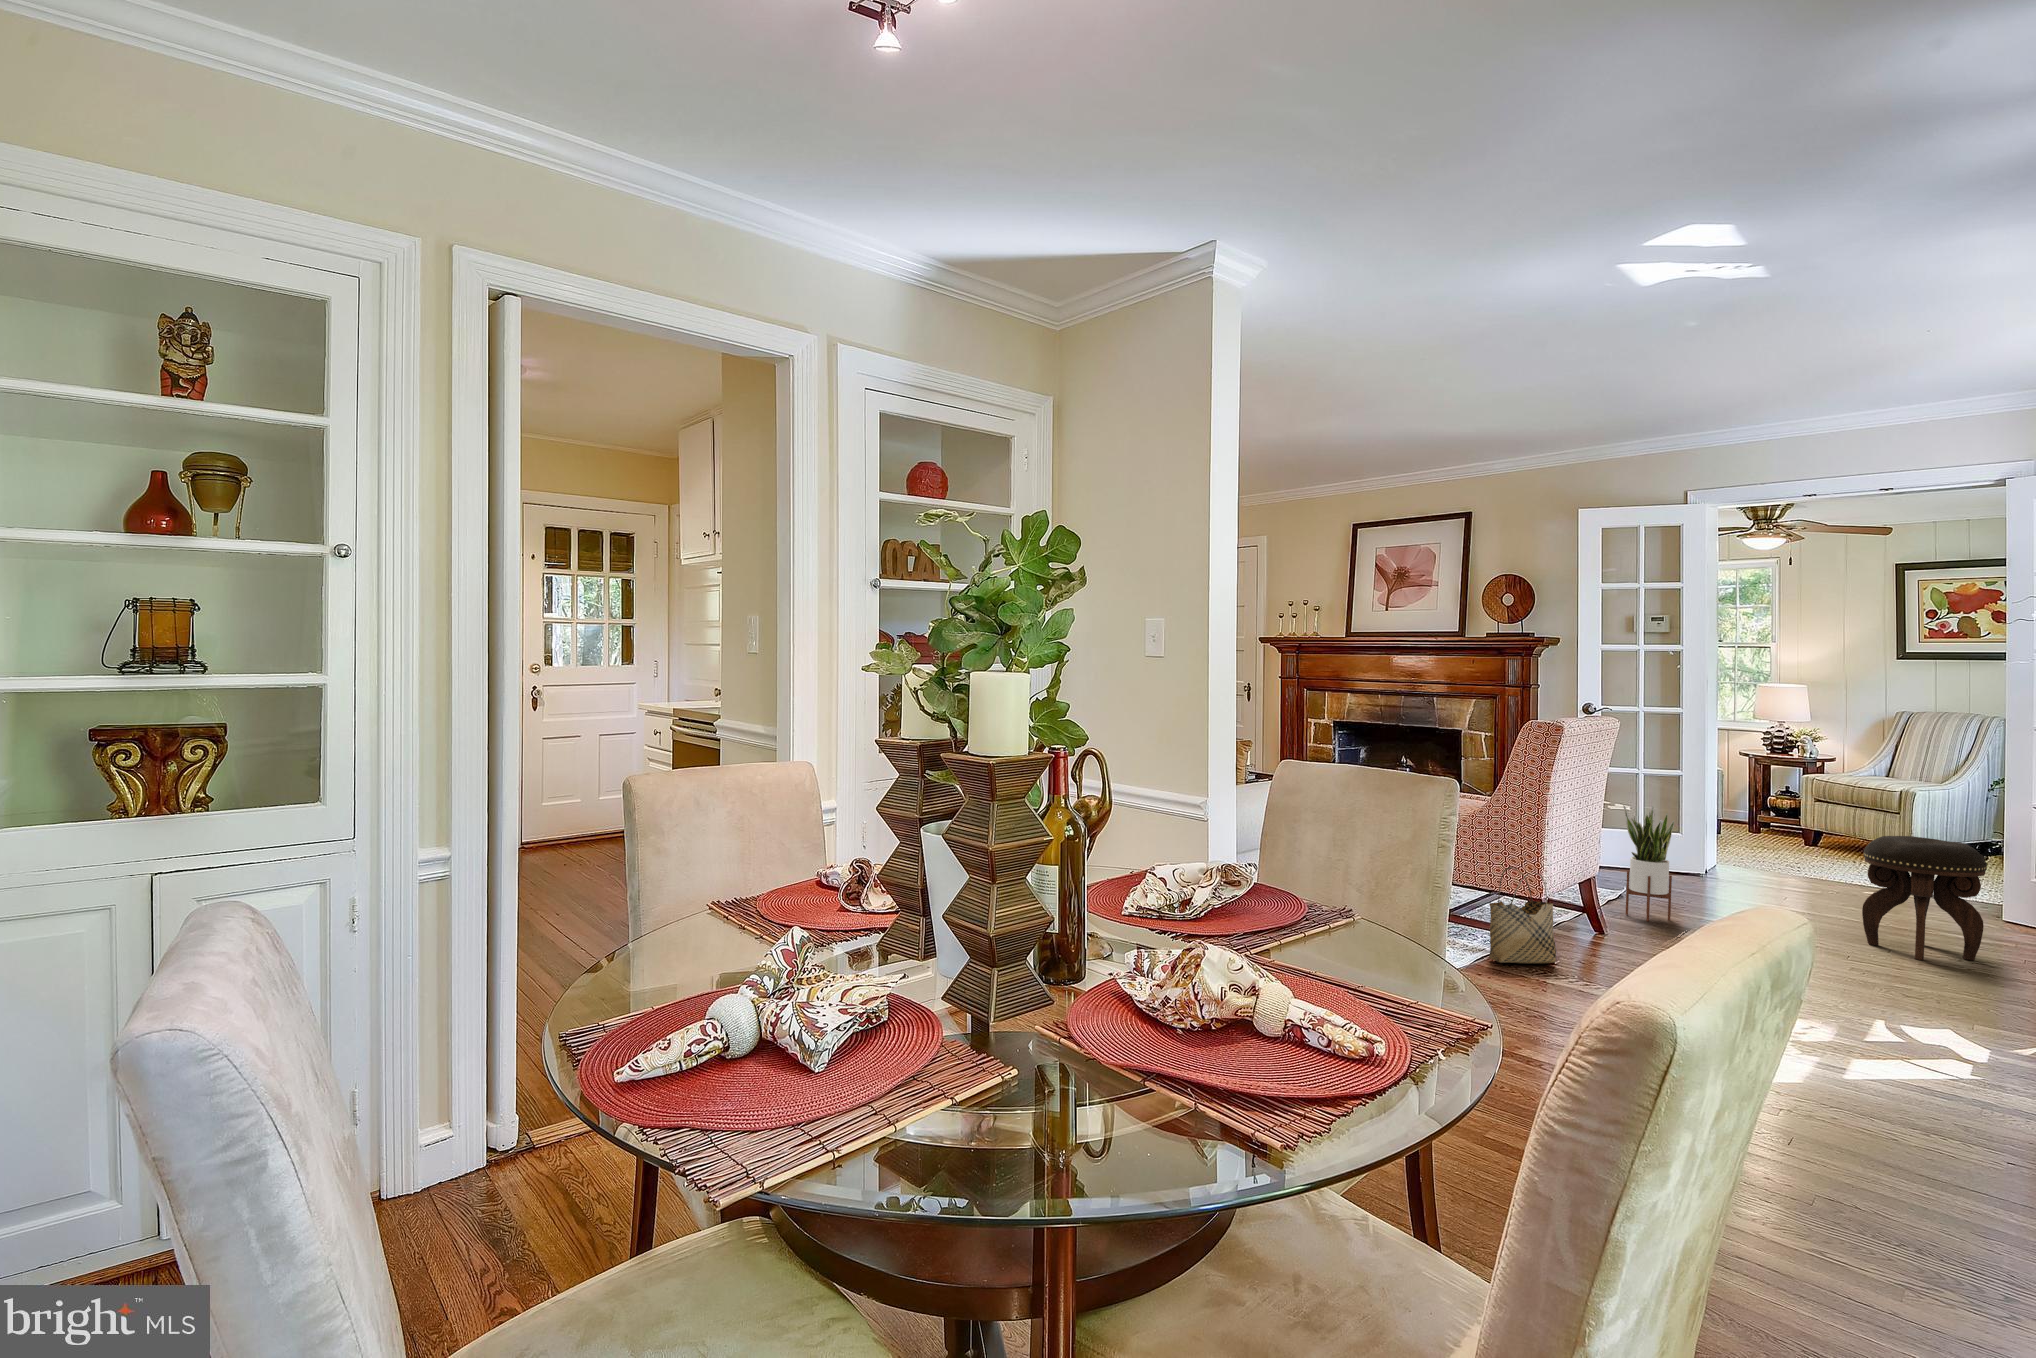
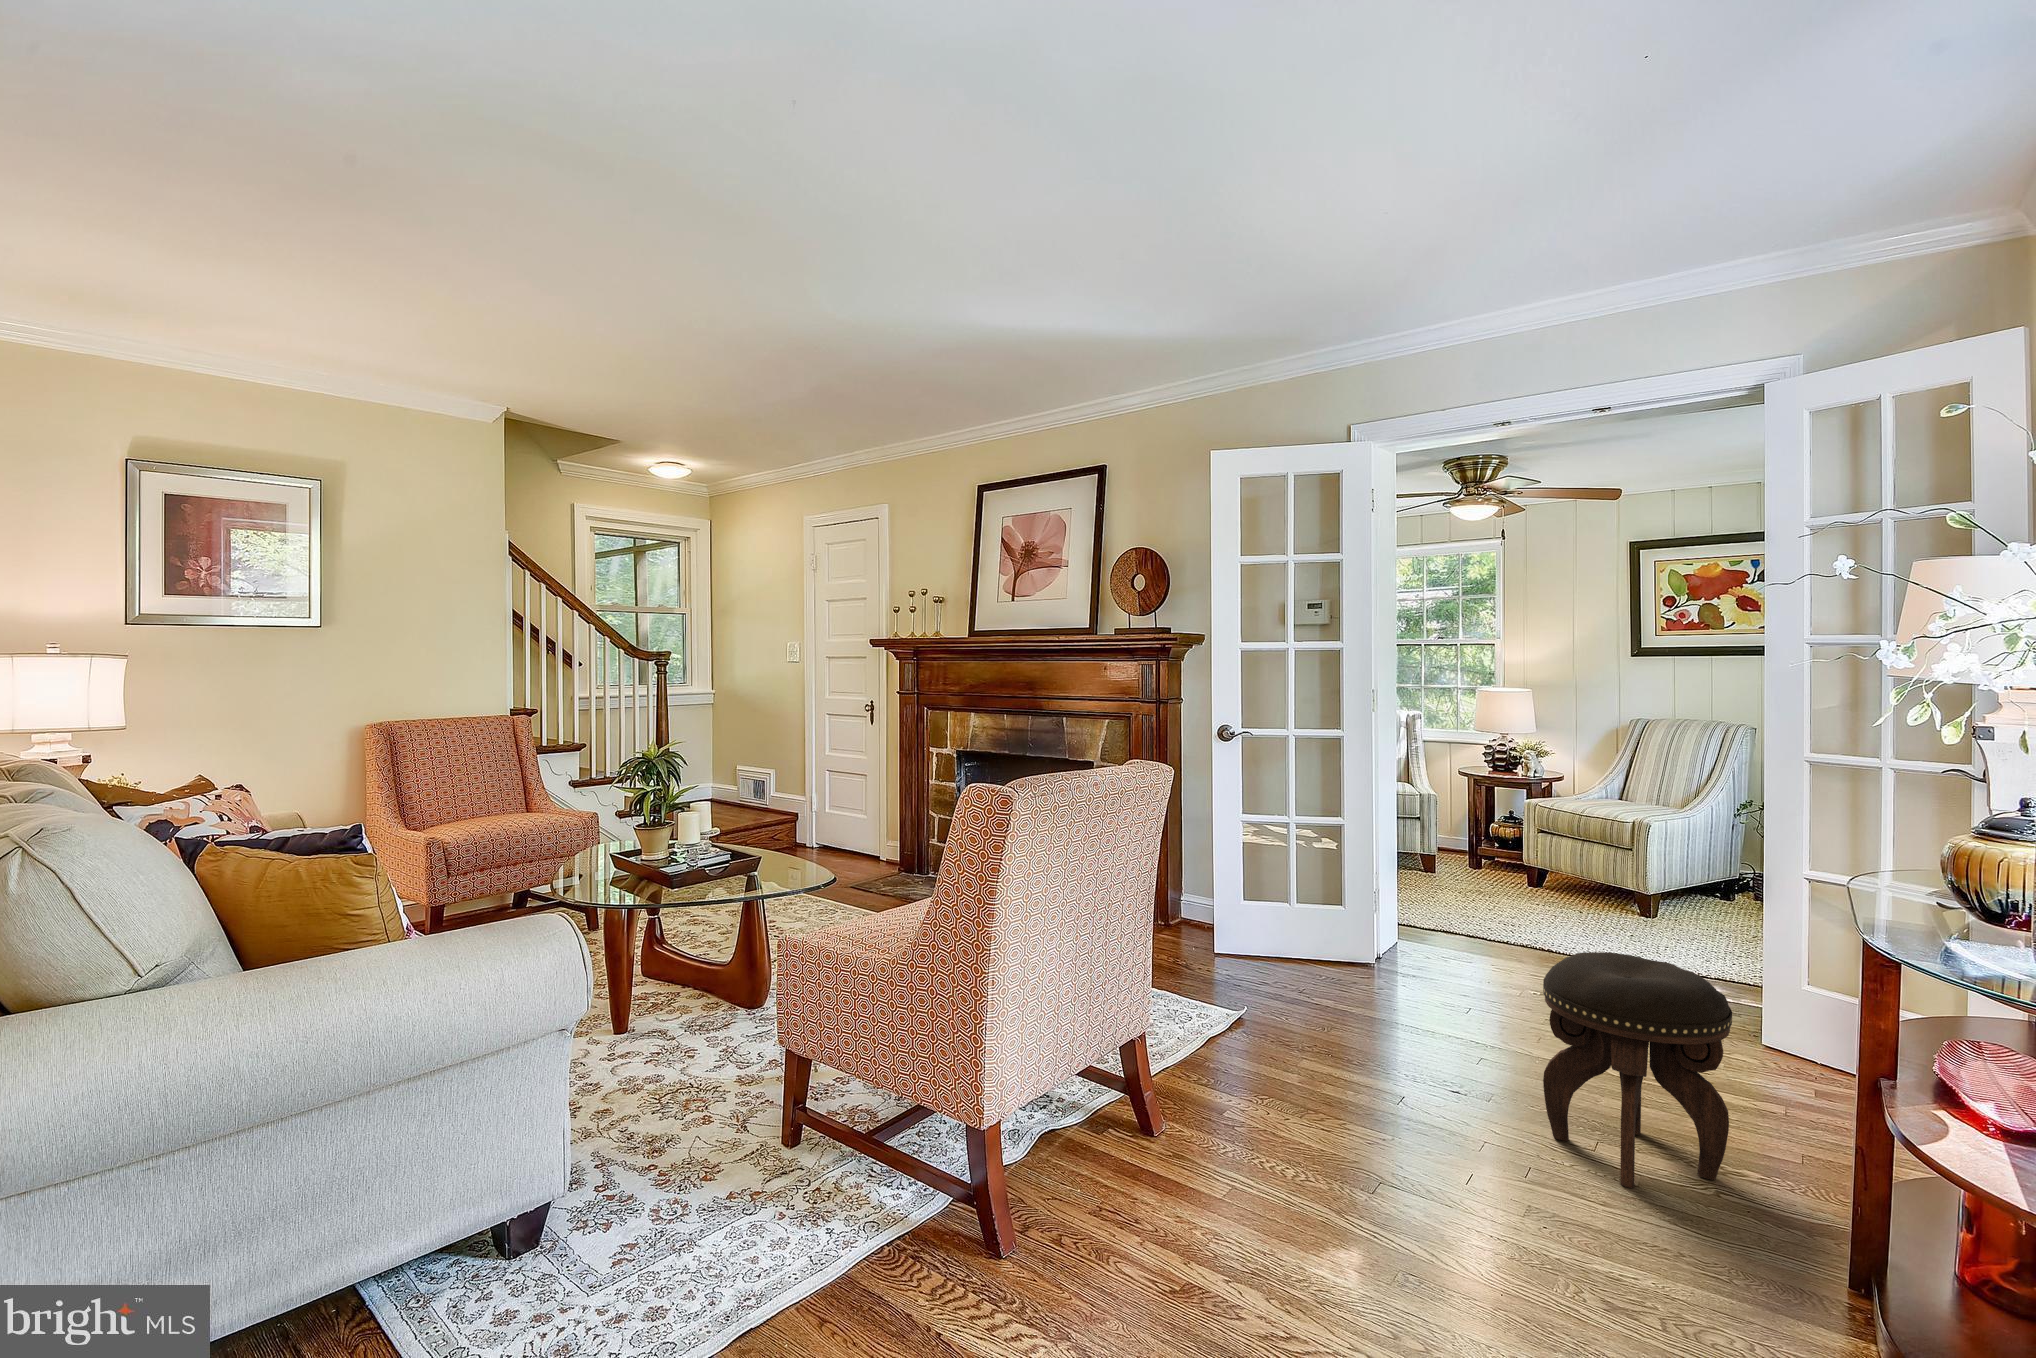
potted plant: present [1623,805,1674,921] -> none [1192,902,1271,1094]
woven basket: present [1489,867,1556,963] -> none [818,1078,953,1293]

